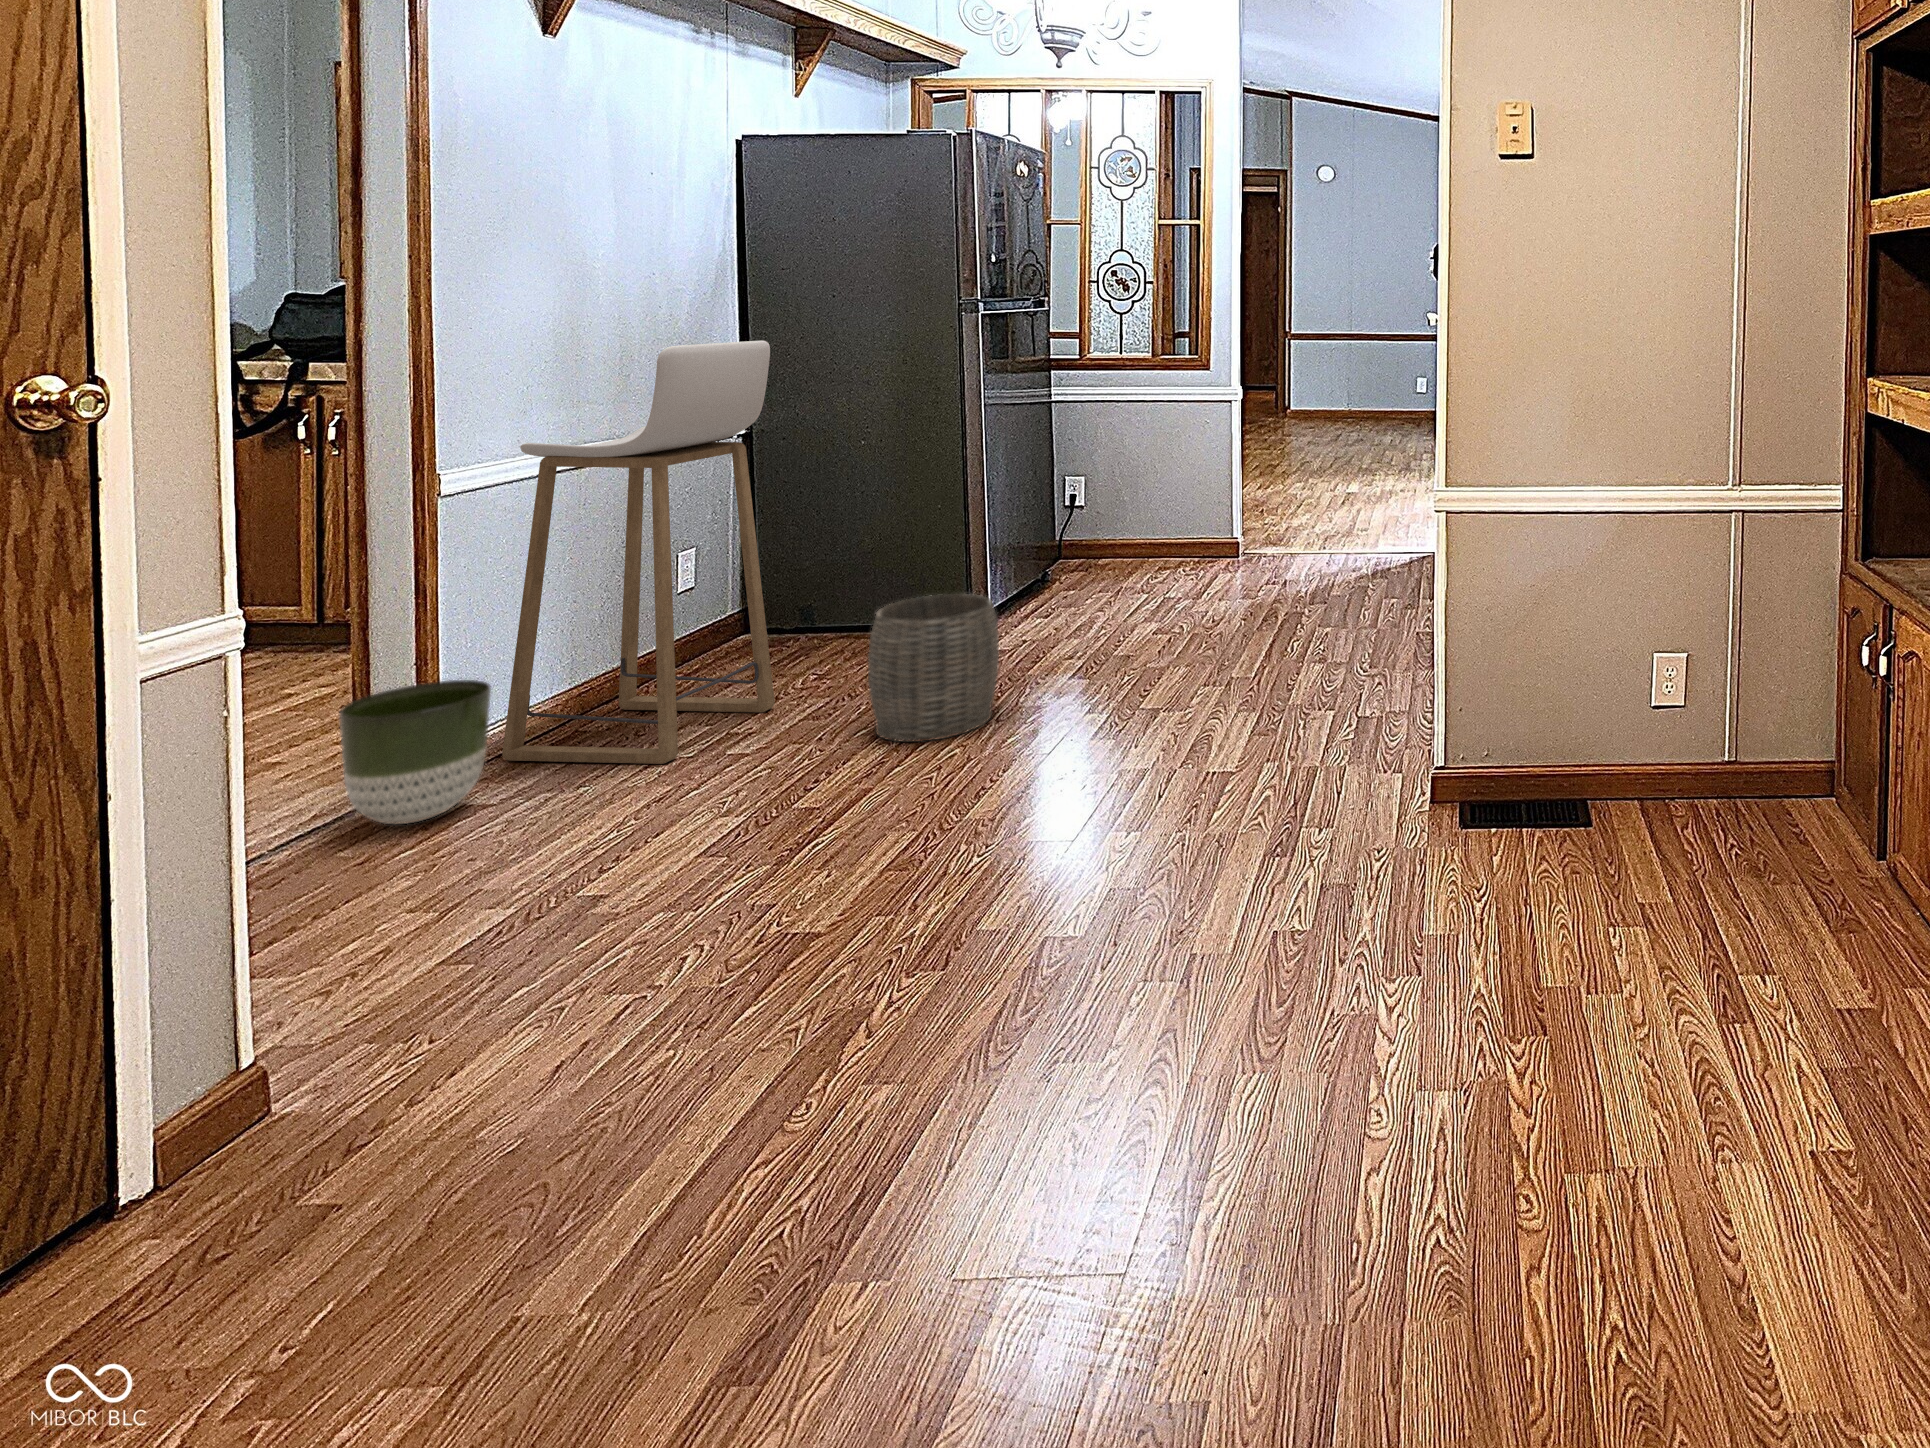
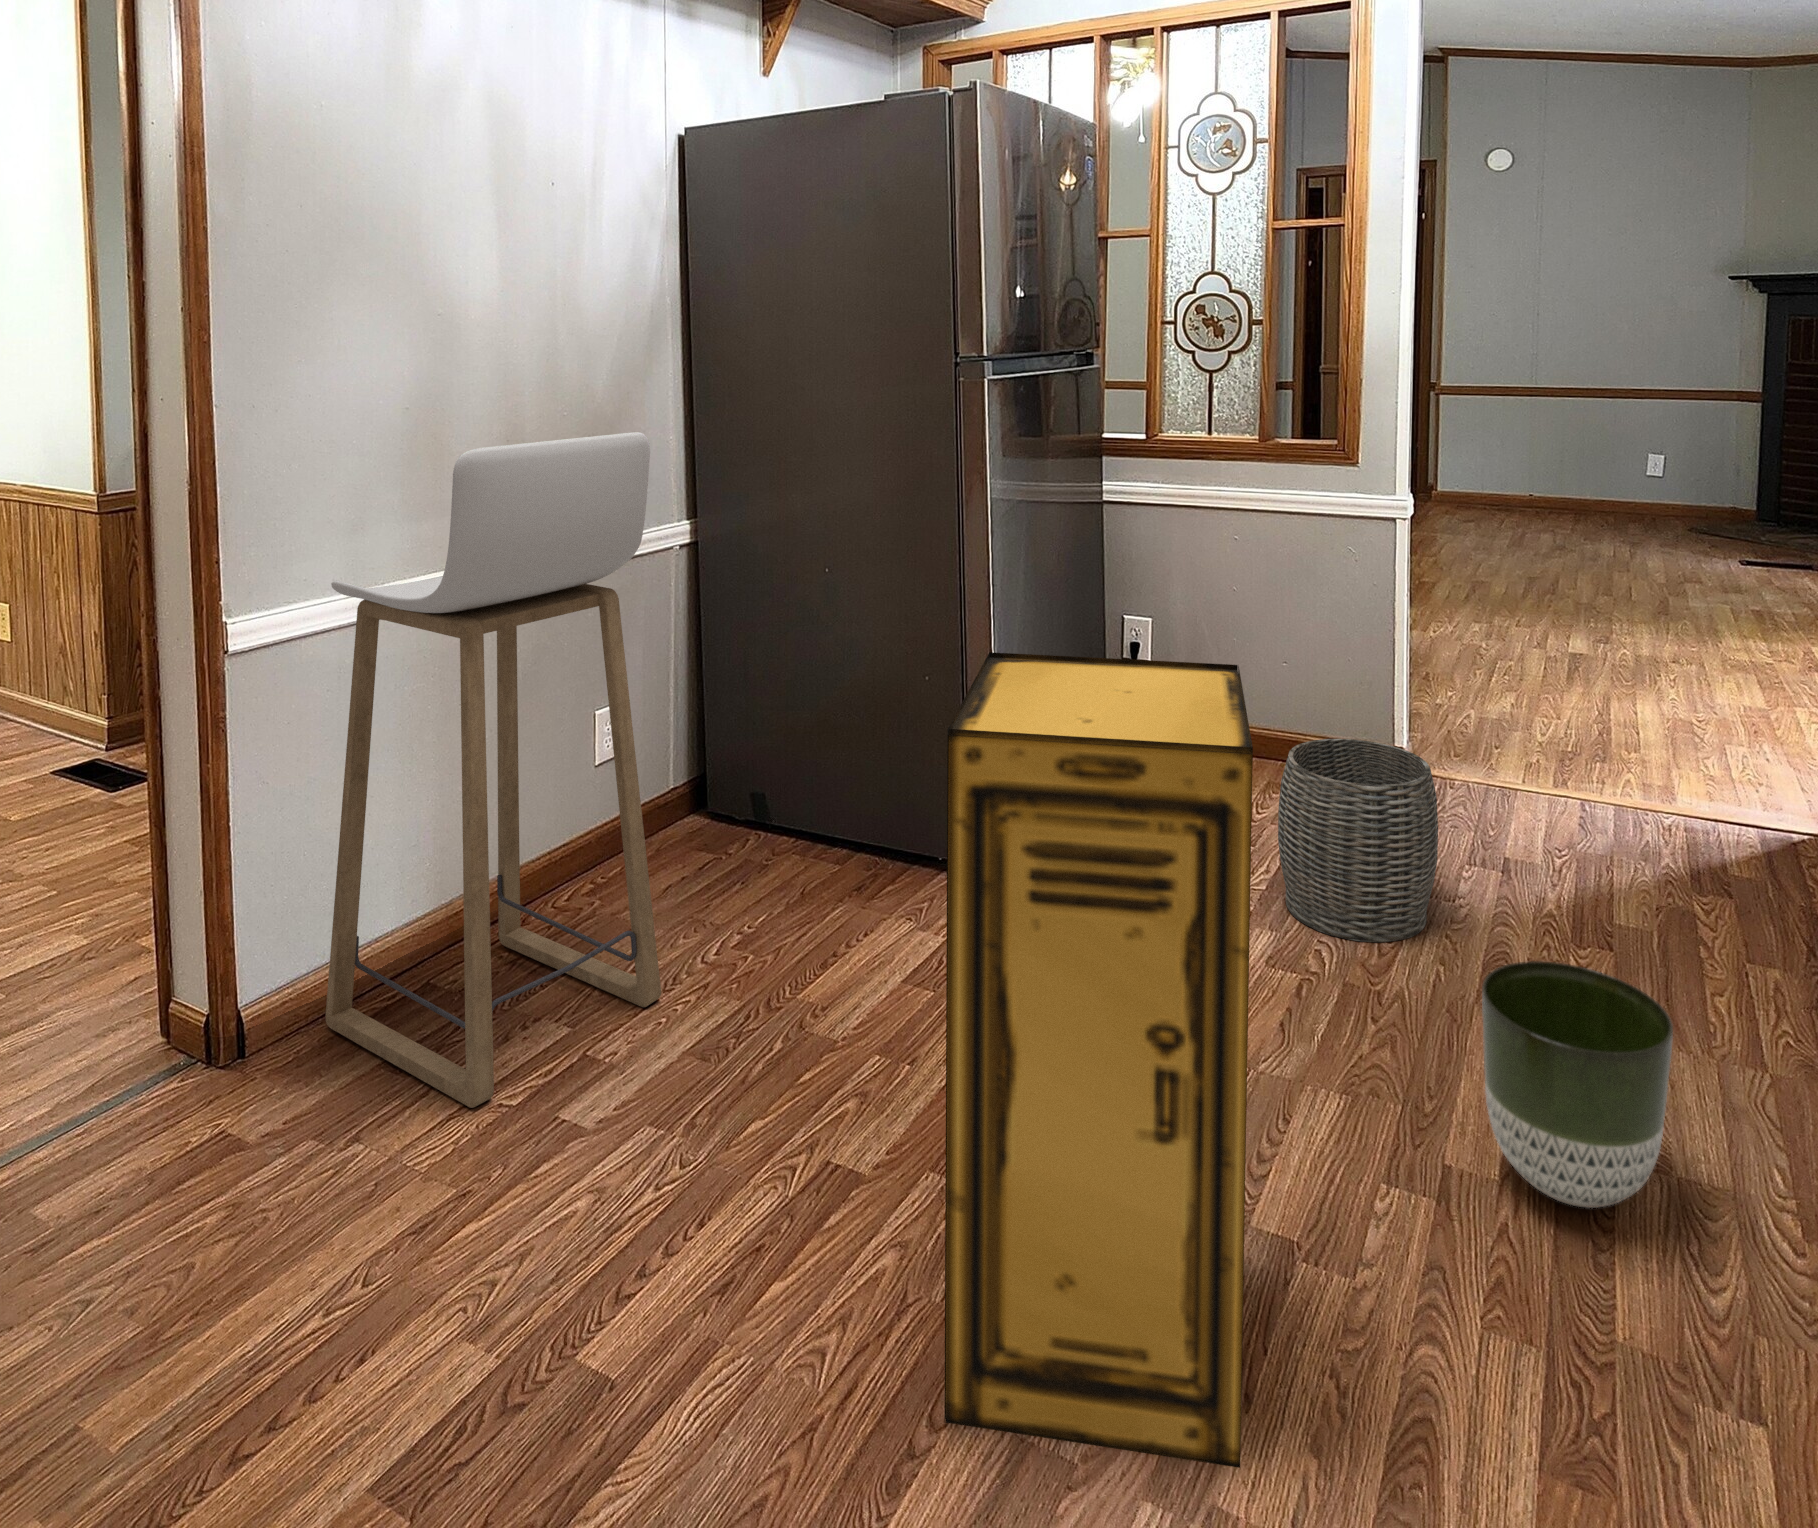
storage cabinet: none [1027,430,1170,779] -> present [944,652,1253,1468]
woven basket: present [868,594,999,742] -> present [1278,739,1438,942]
planter: present [339,680,491,824] -> present [1482,961,1673,1208]

